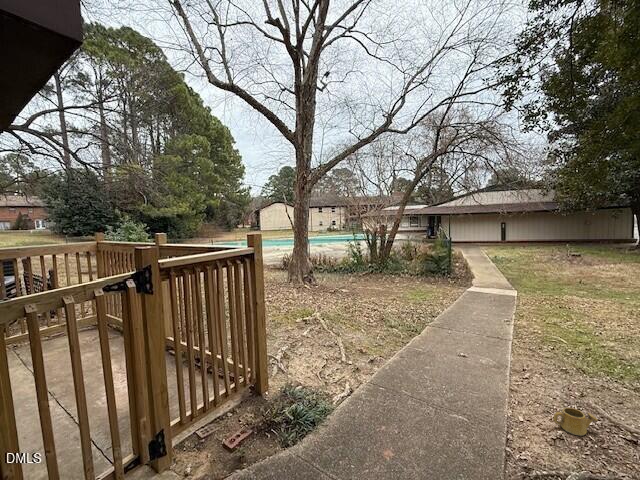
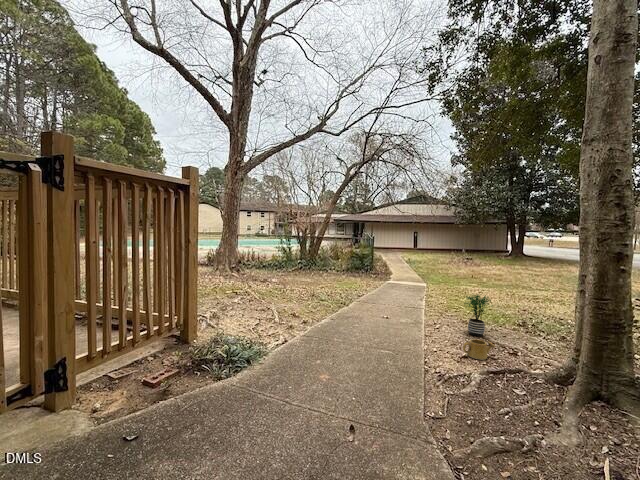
potted plant: none [557,341,598,393] -> present [464,295,491,336]

